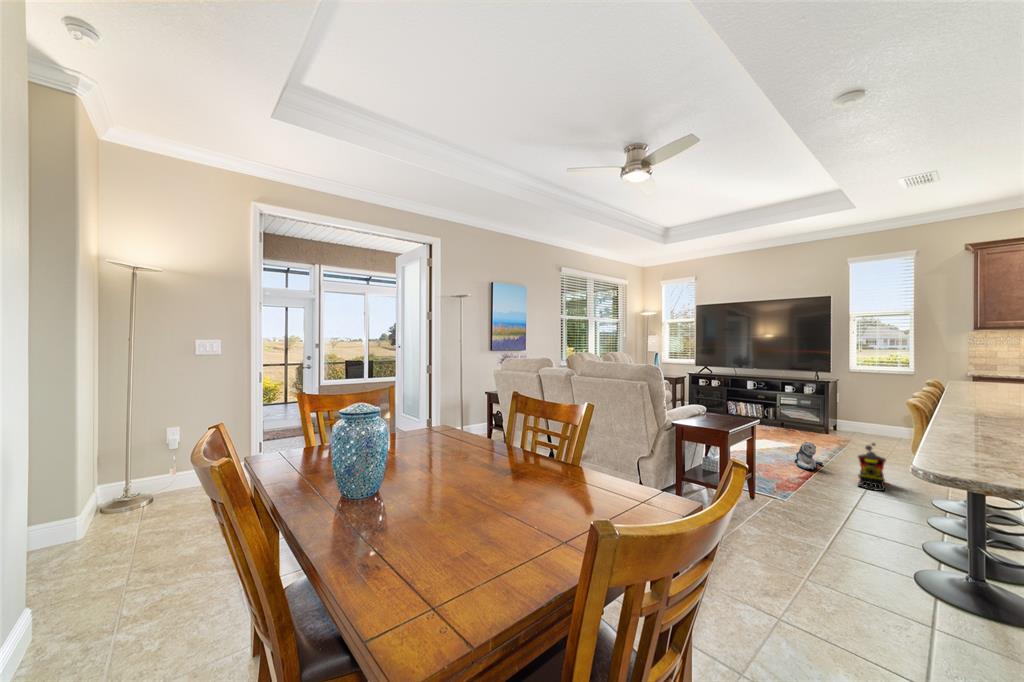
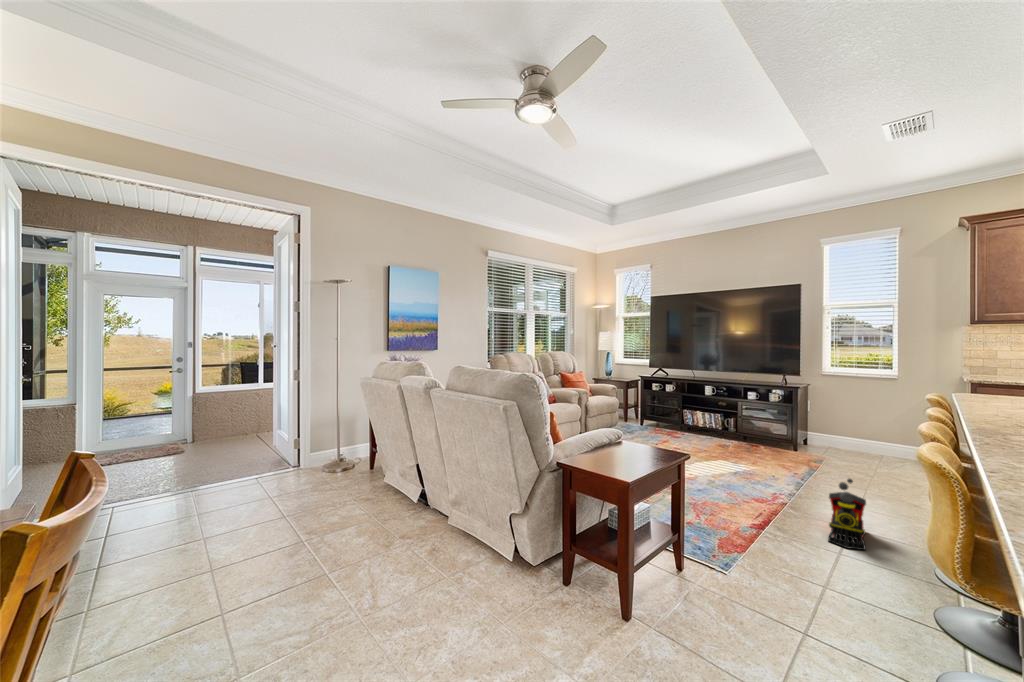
plush toy: present [795,442,823,469] -> none [749,472,785,511]

